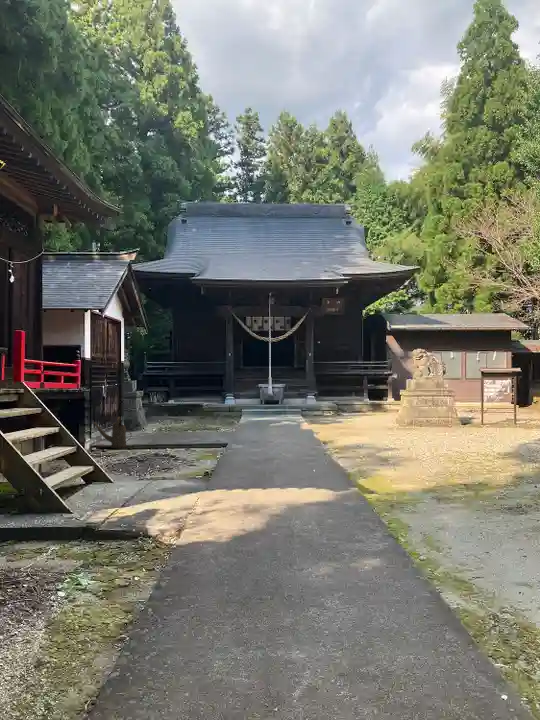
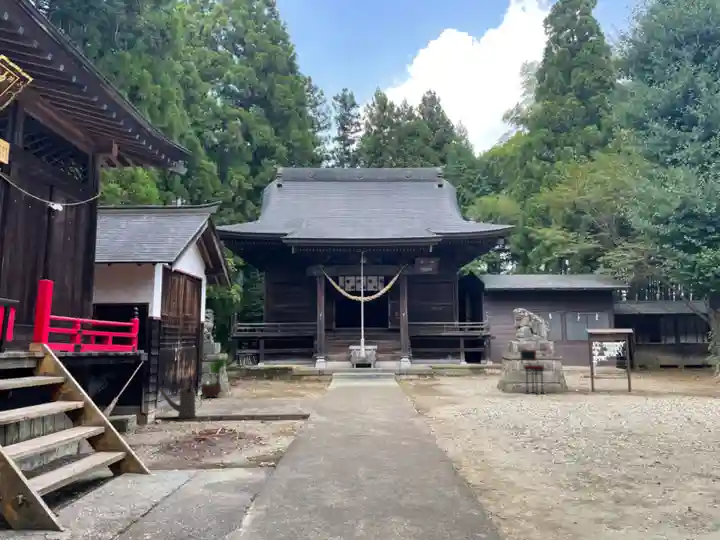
stool: none [418,387,440,428] -> present [520,350,544,394]
potted tree: none [124,392,147,432] -> present [202,359,226,398]

